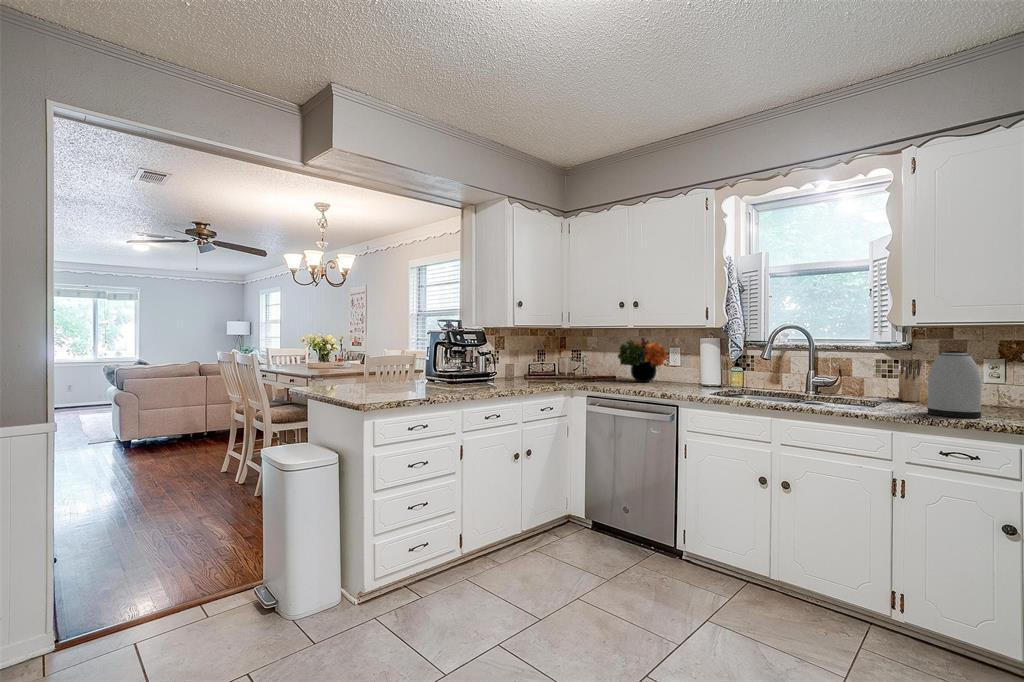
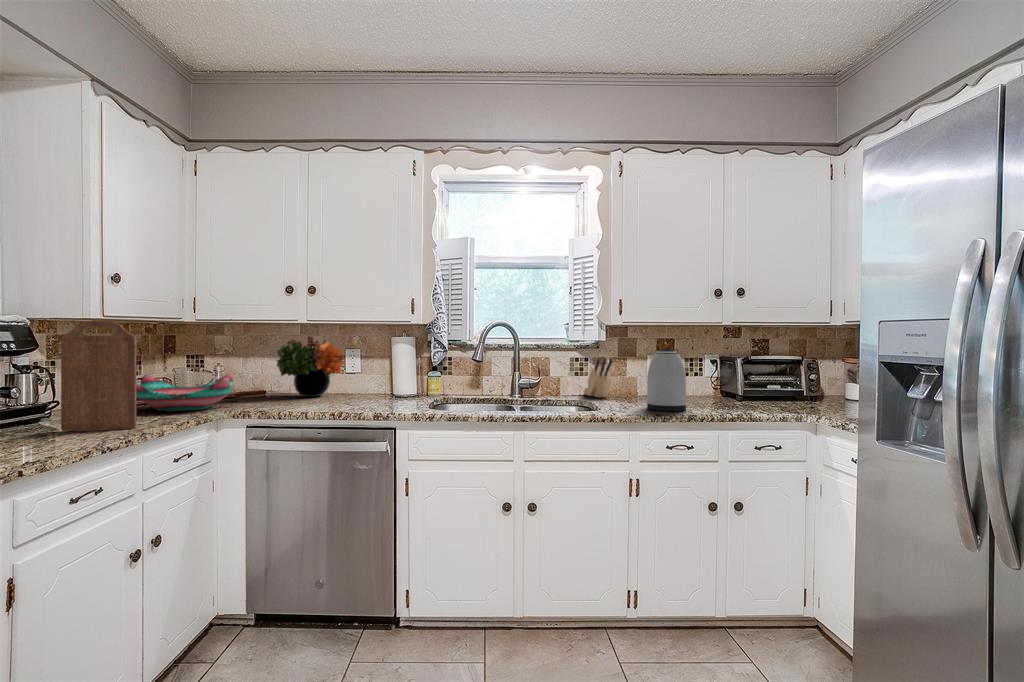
cutting board: none [492,329,522,388] -> present [61,321,136,431]
decorative bowl: none [527,361,589,383] -> present [136,373,233,411]

